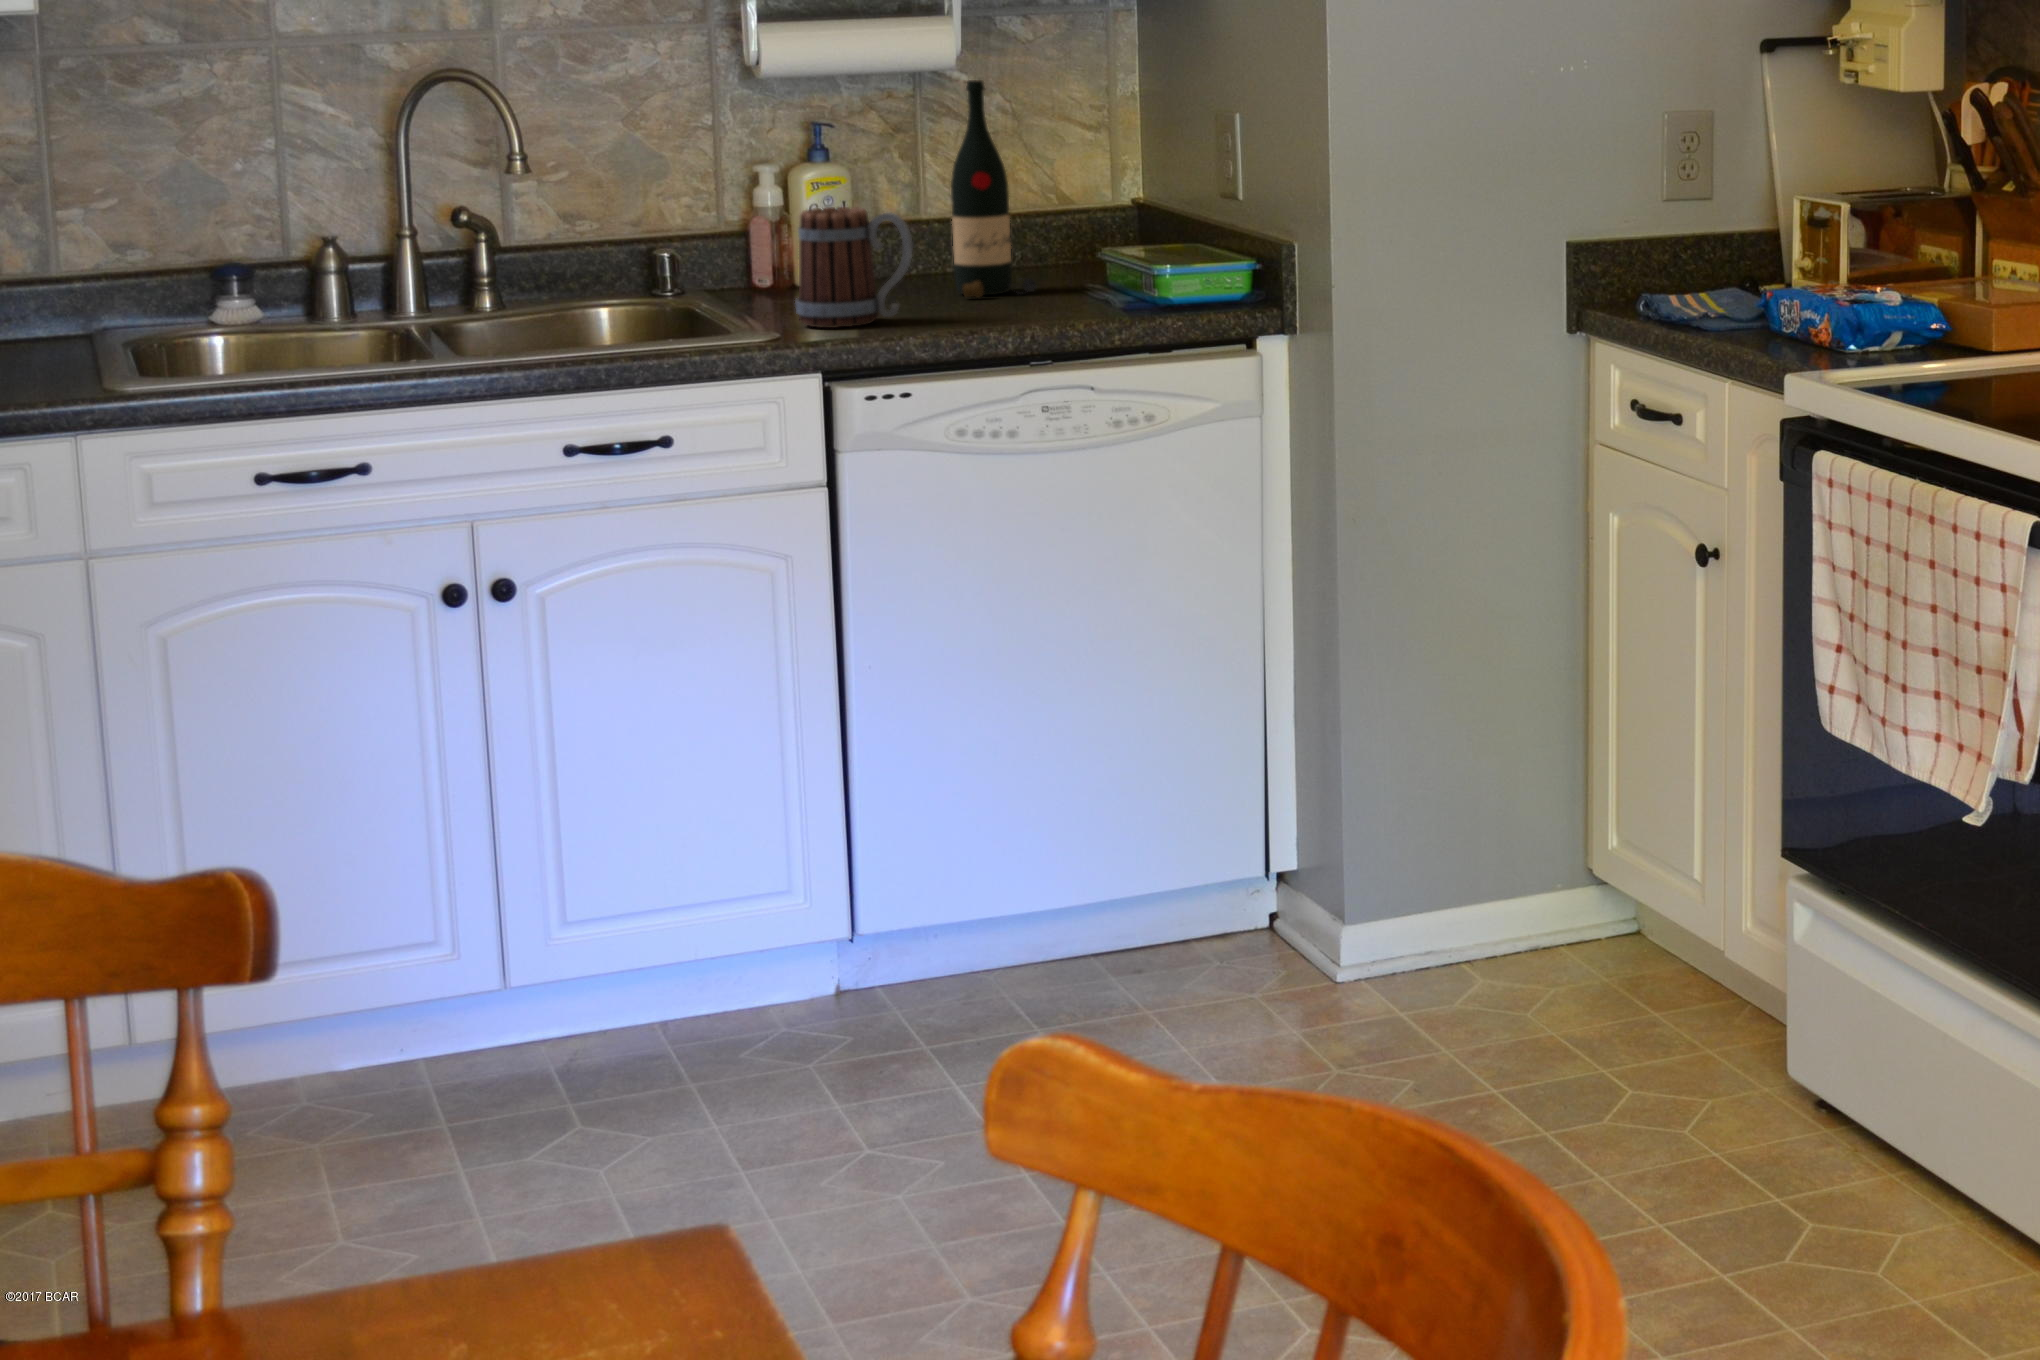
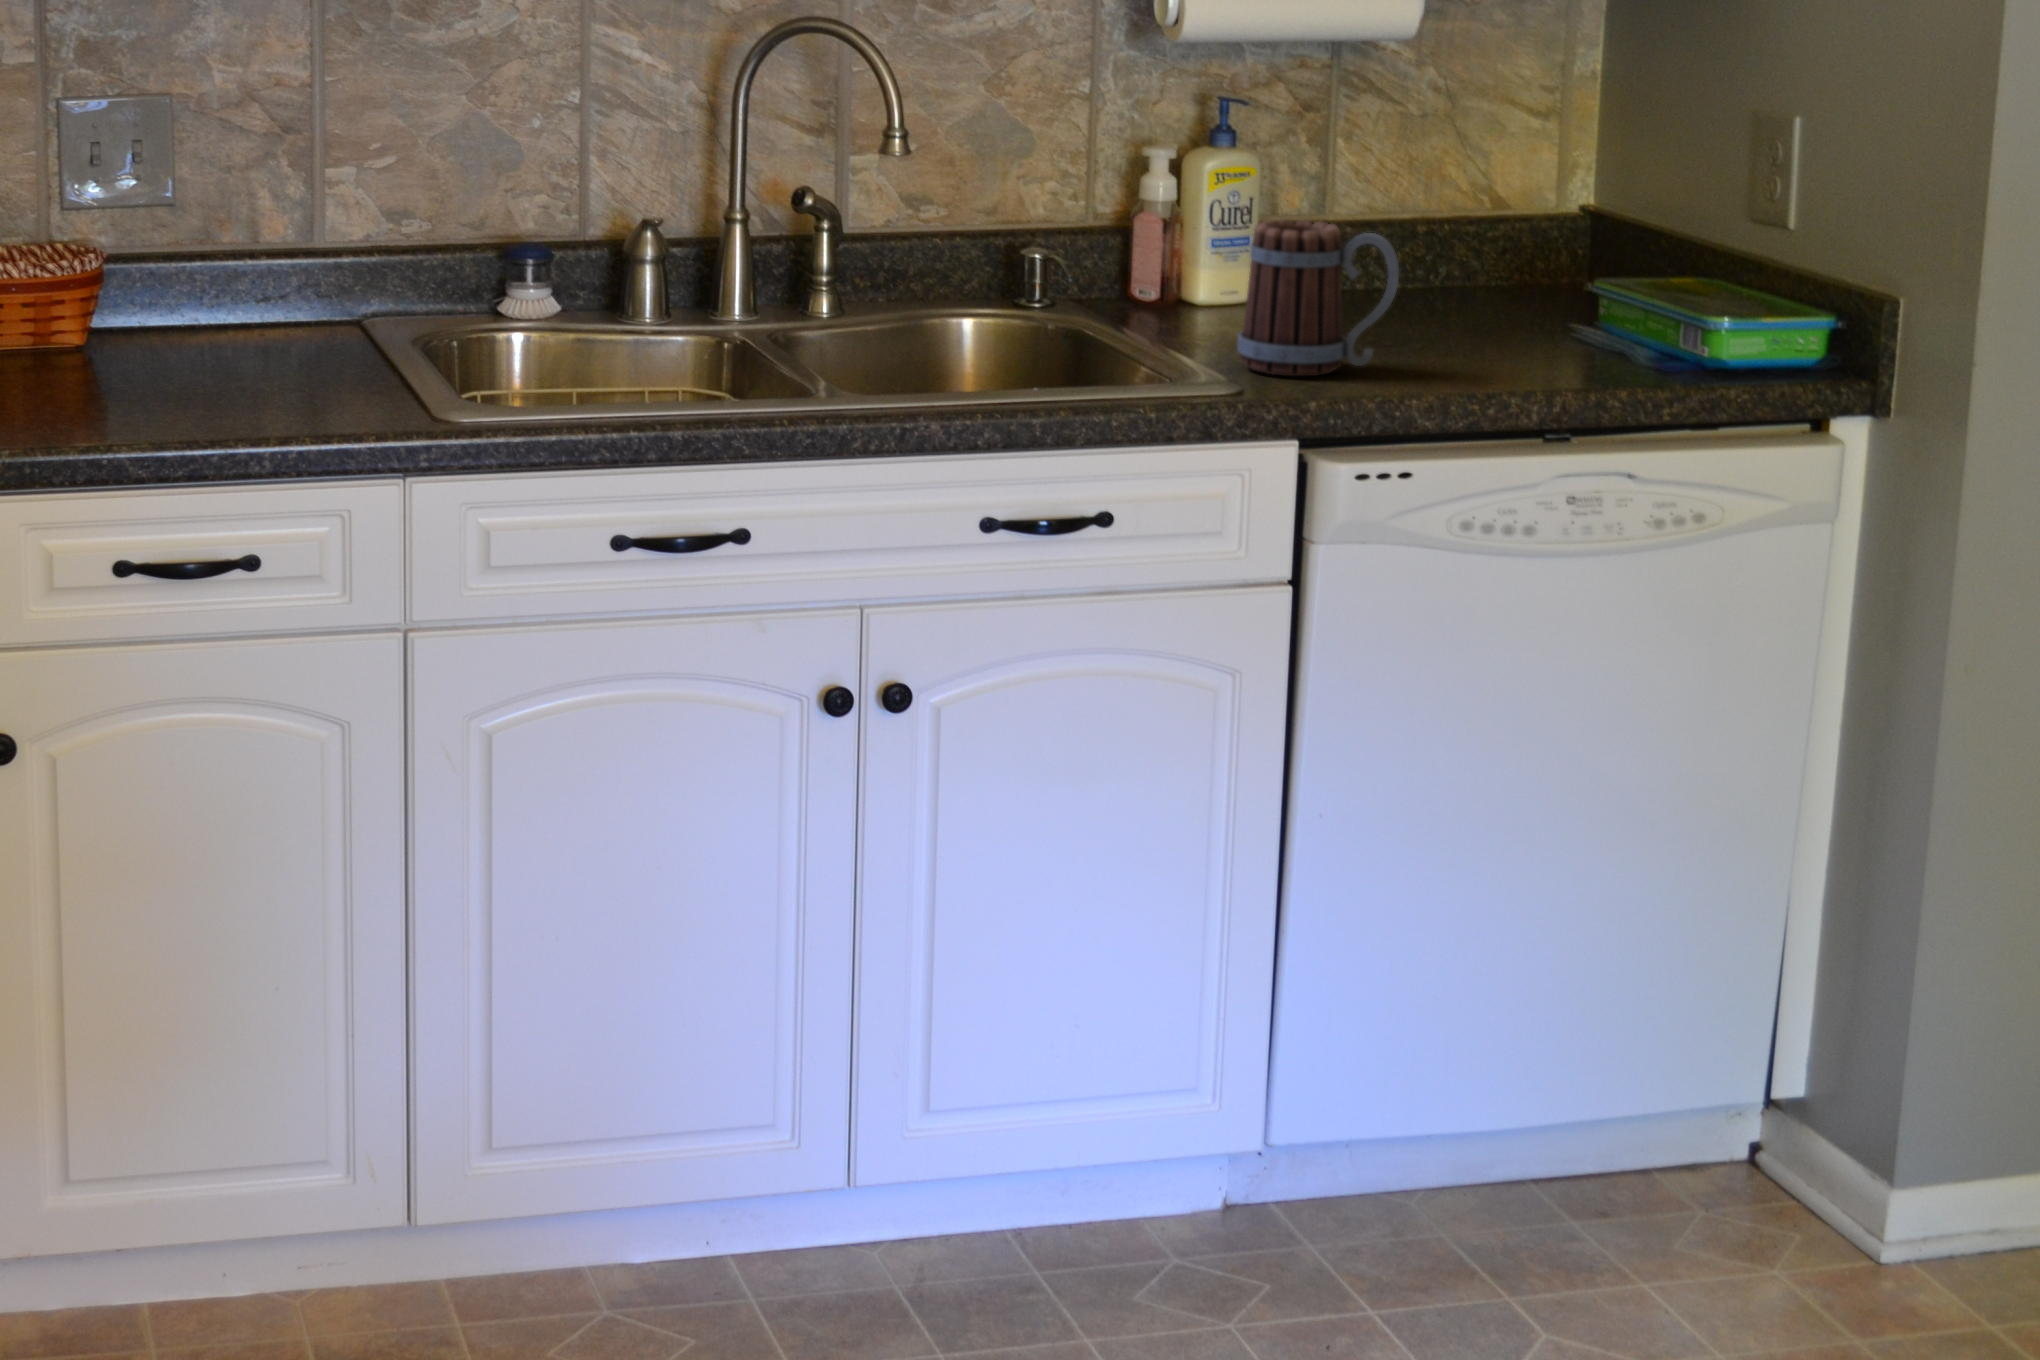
wine bottle: present [951,80,1037,297] -> none [1391,54,1503,334]

